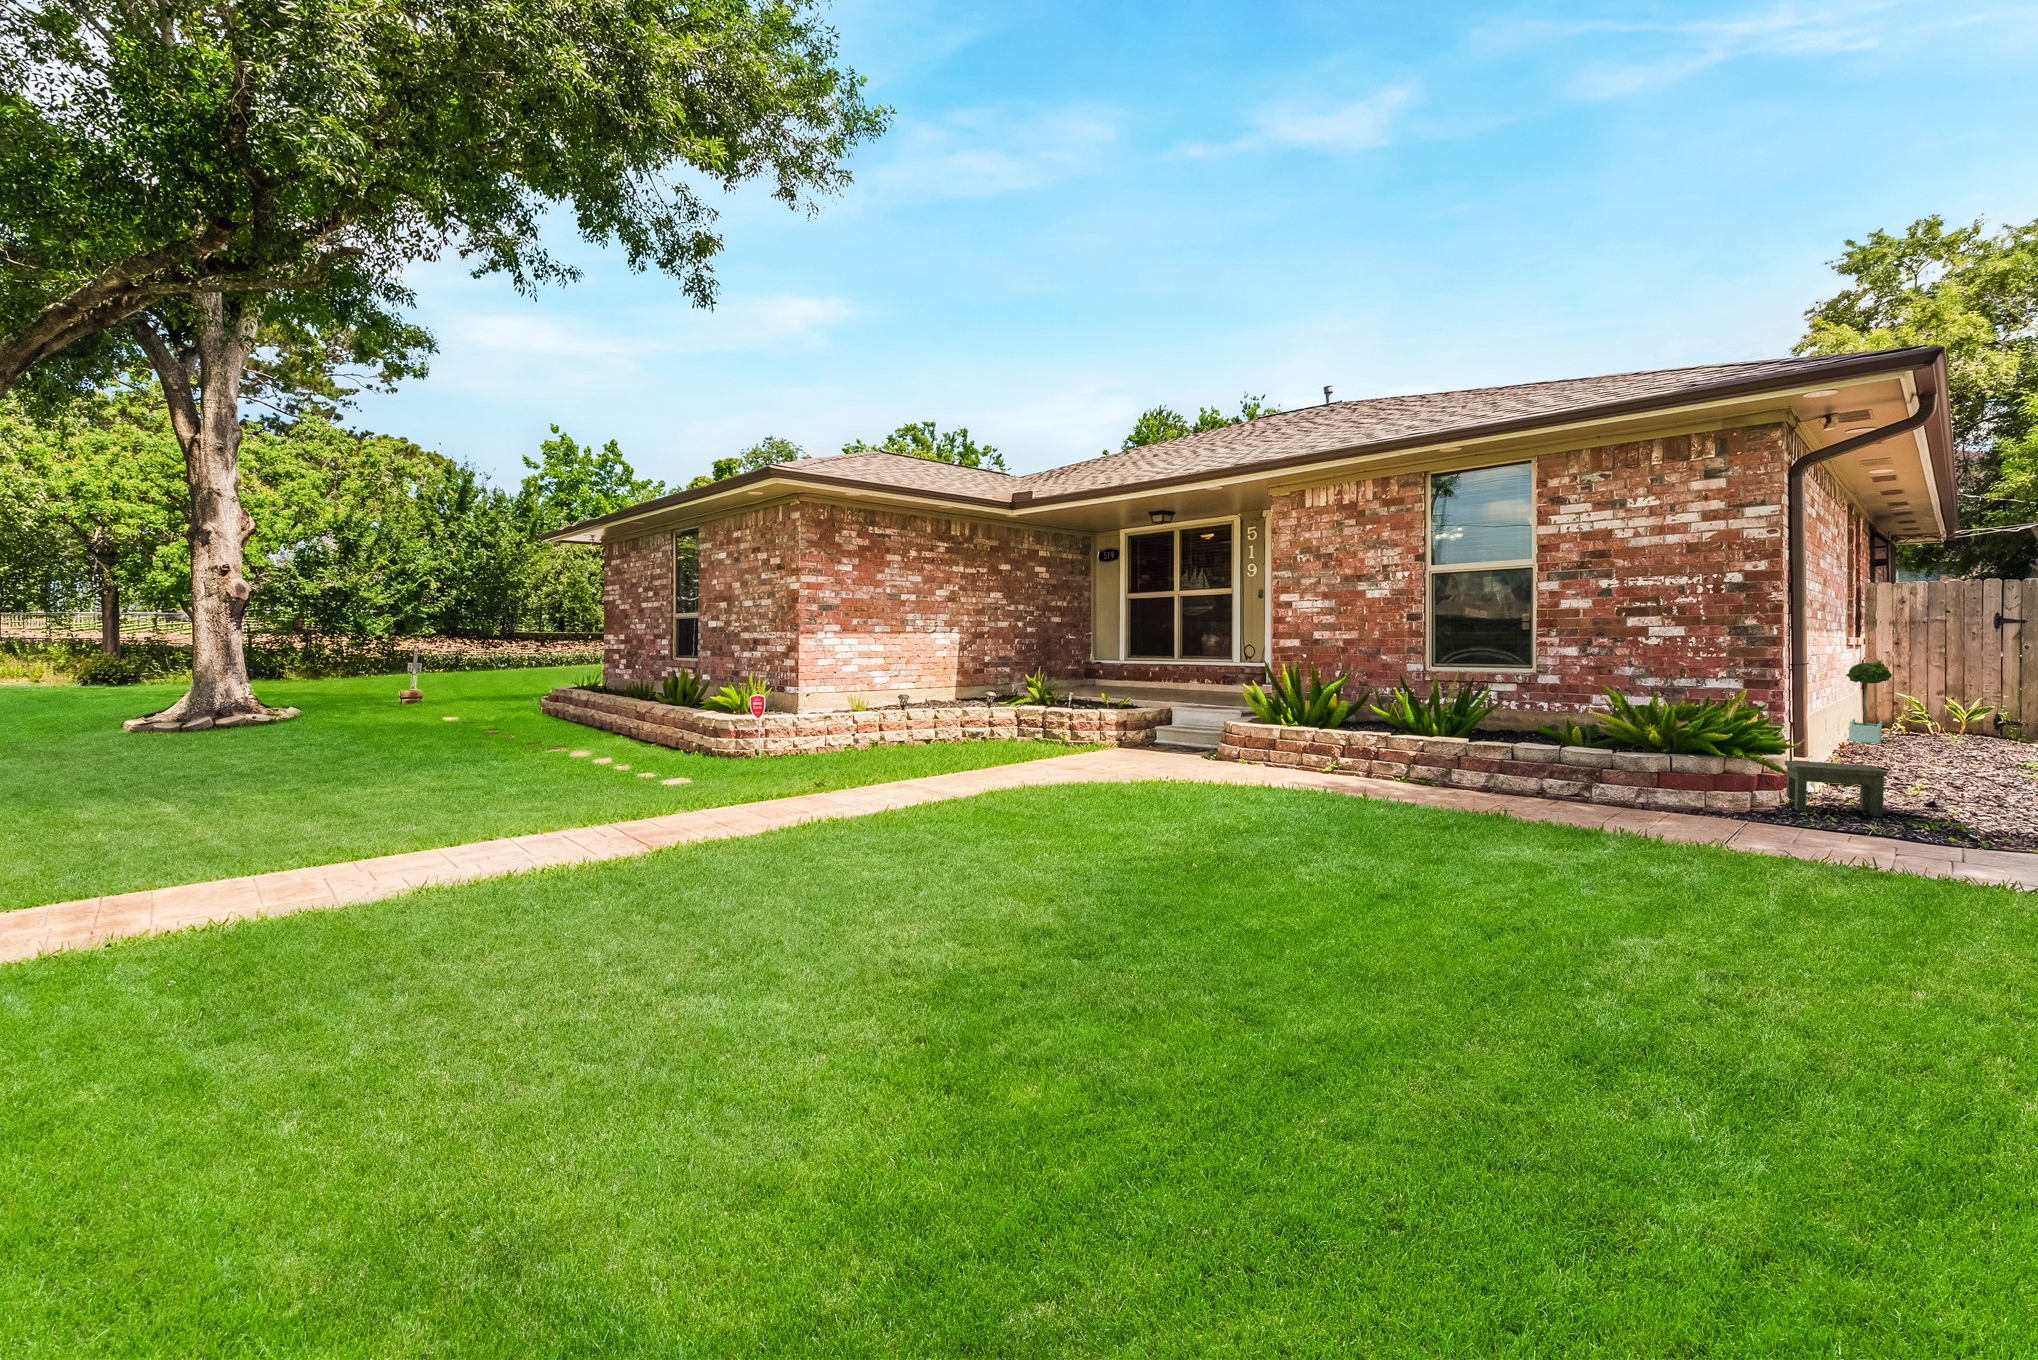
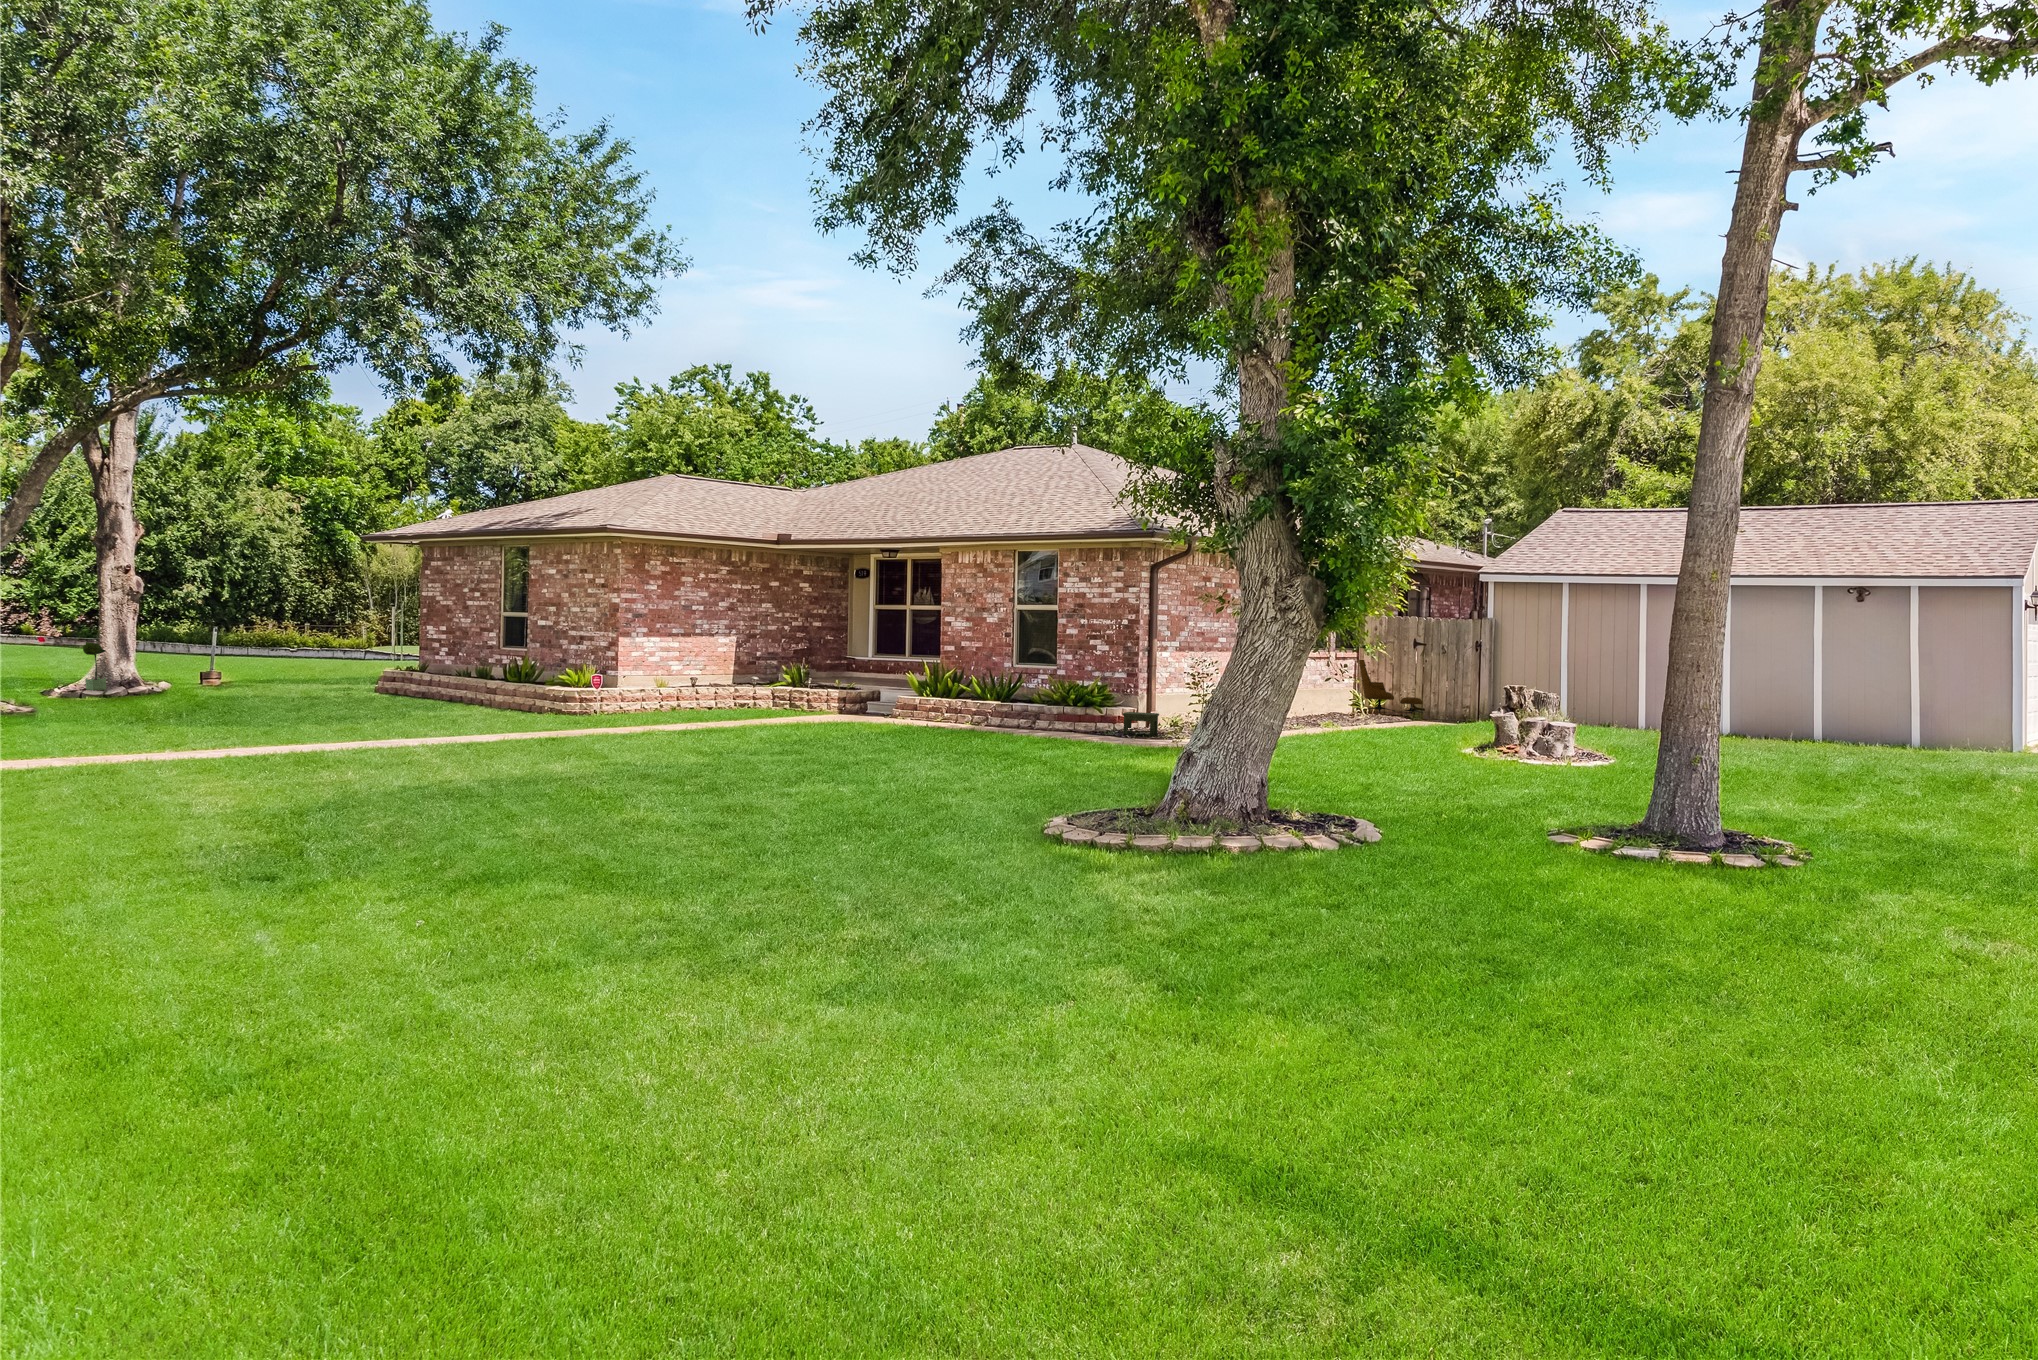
lounge chair: none [1904,647,2037,732] -> present [1359,660,1423,714]
potted tree: present [1846,661,1892,743] -> present [83,642,106,690]

